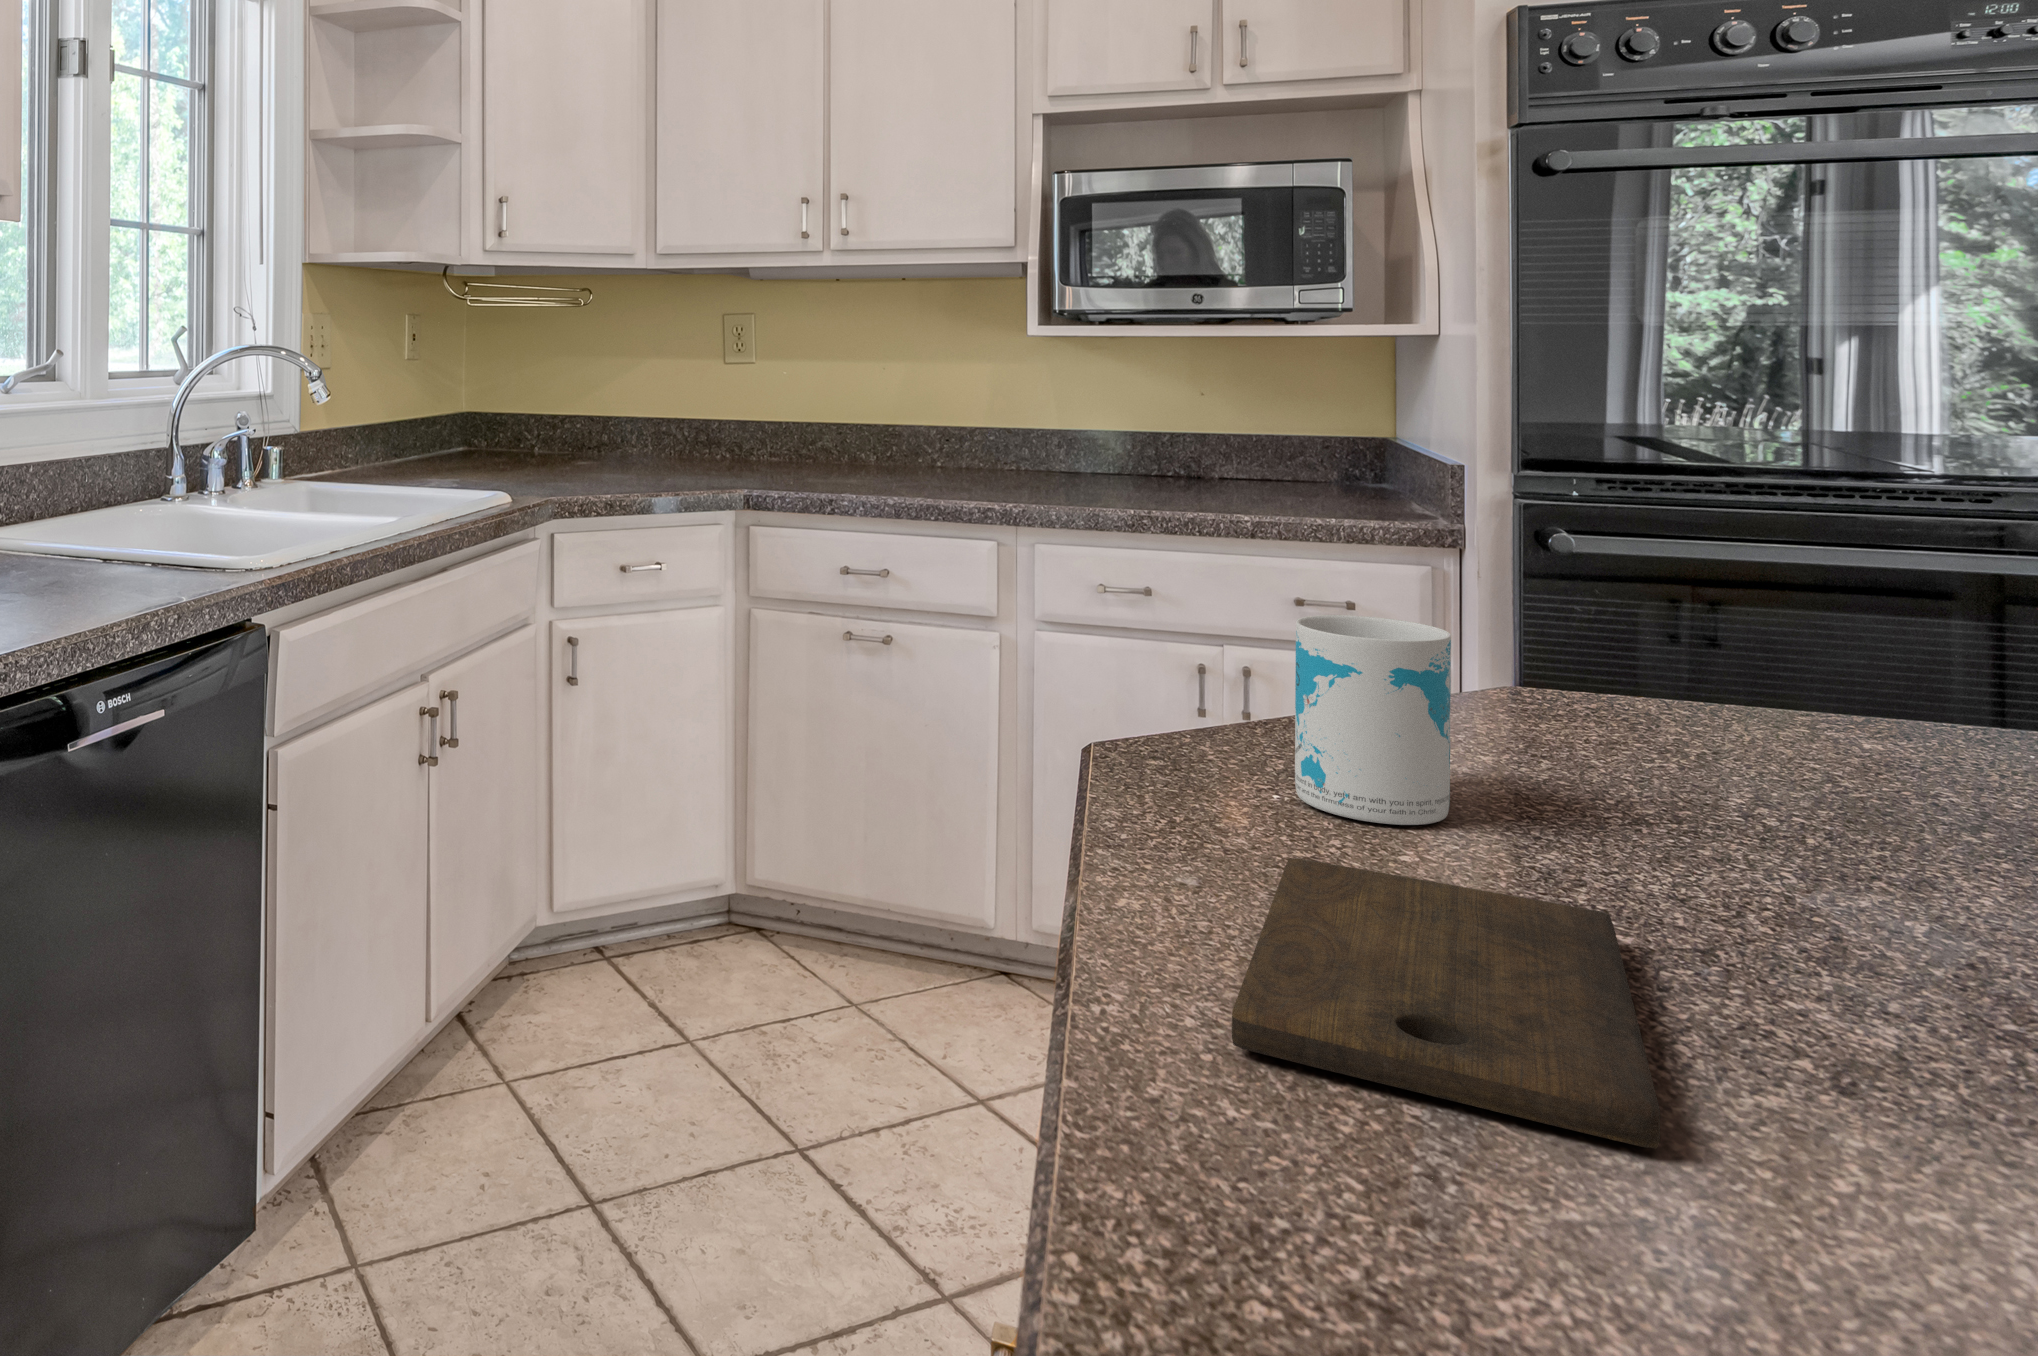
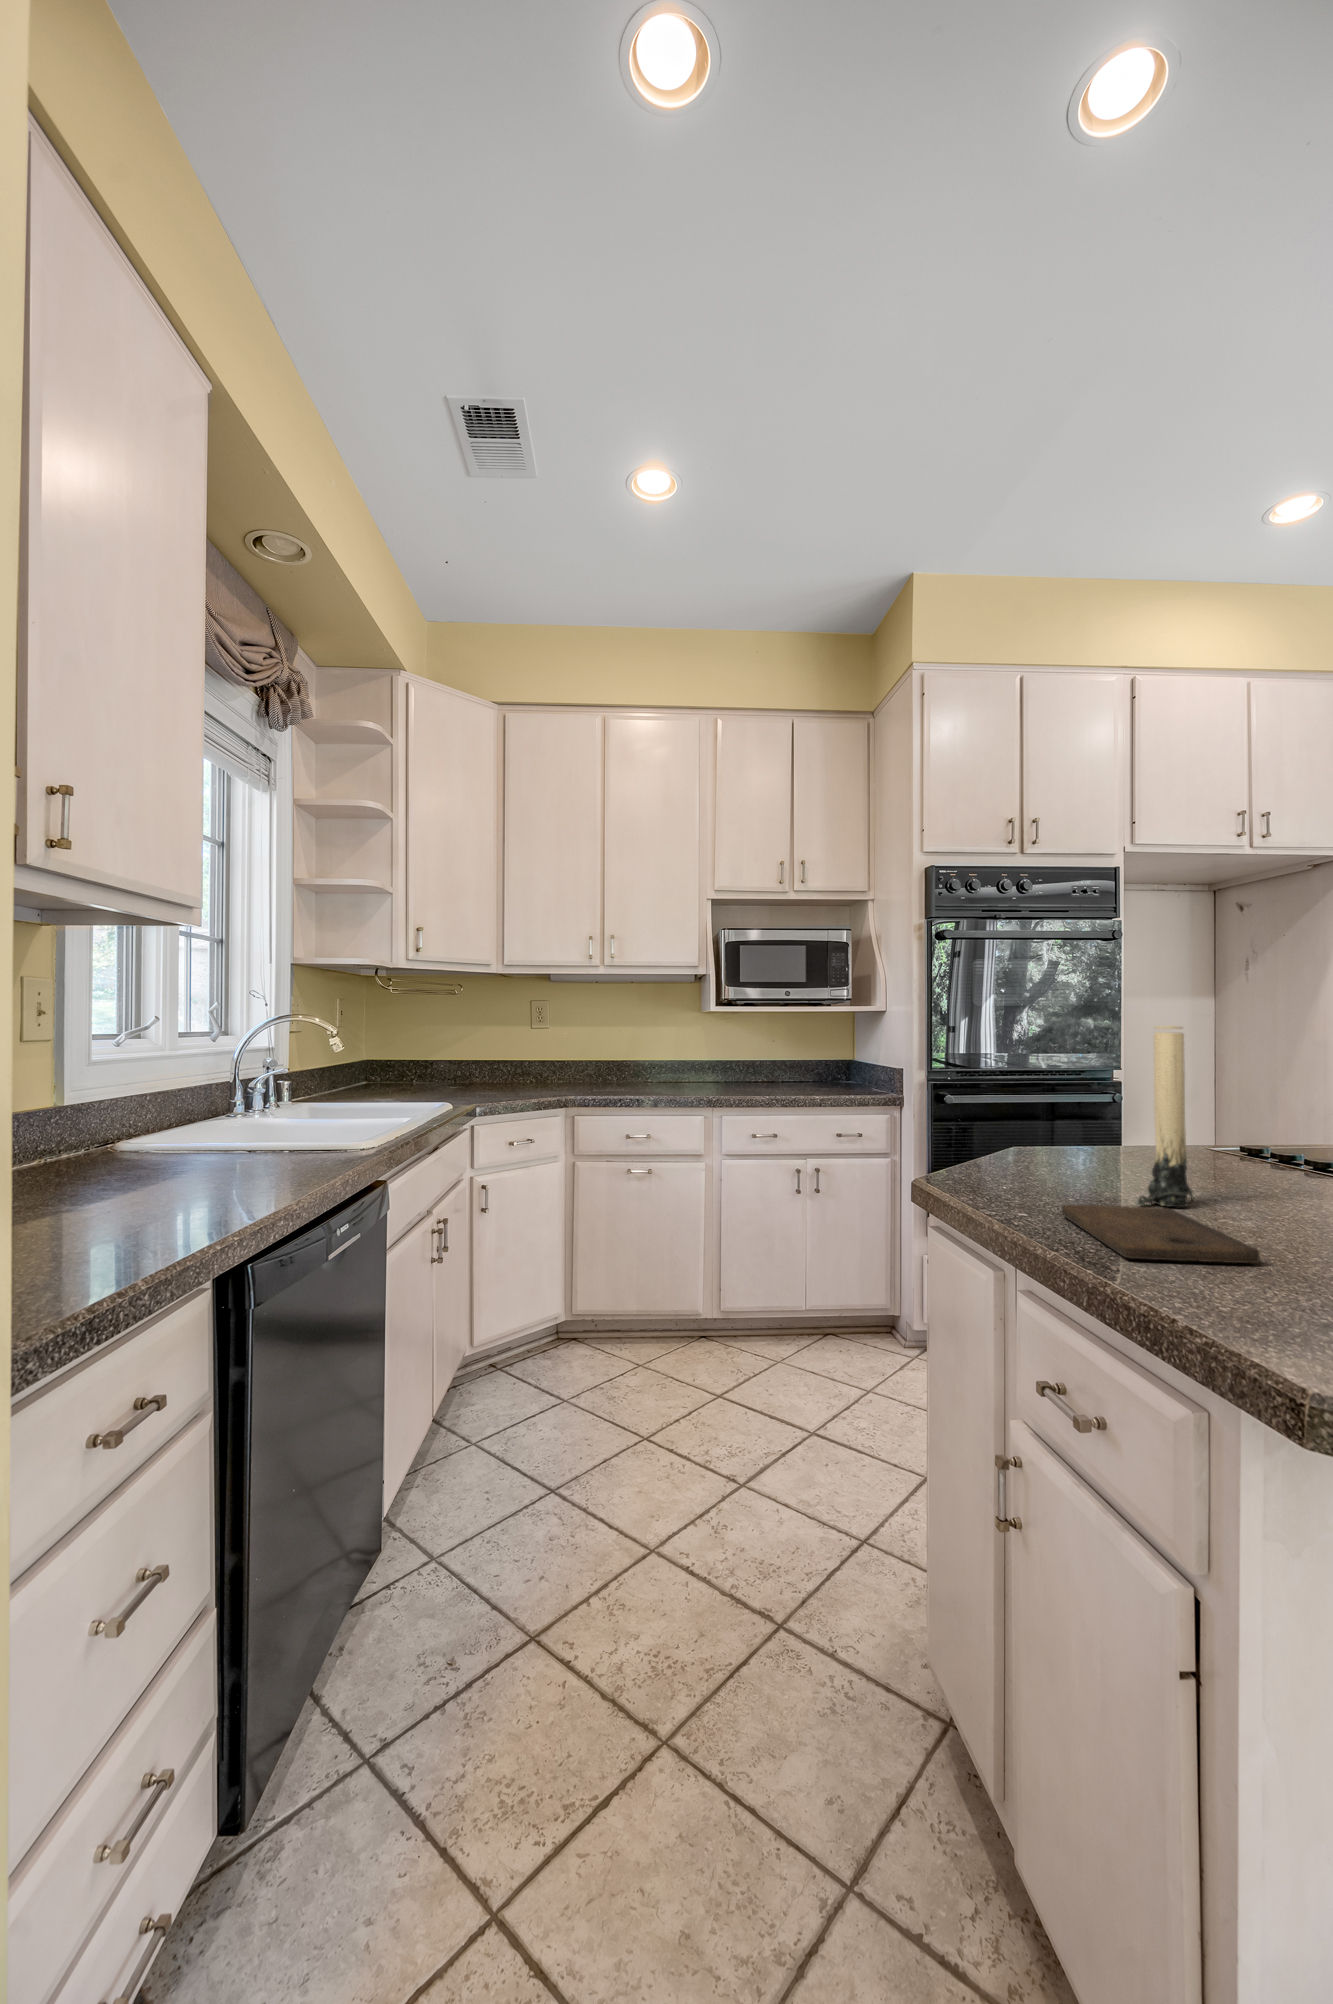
candle: none [1582,400,1768,914] -> present [1138,1025,1194,1207]
mug: present [1295,615,1451,825] -> none [1013,1116,1072,1195]

